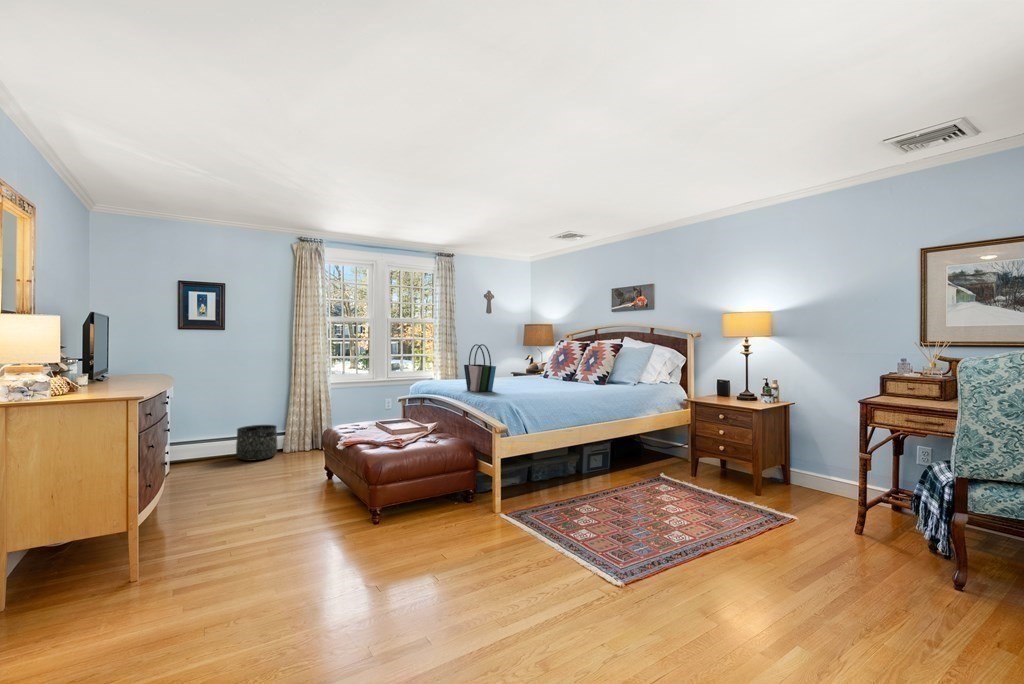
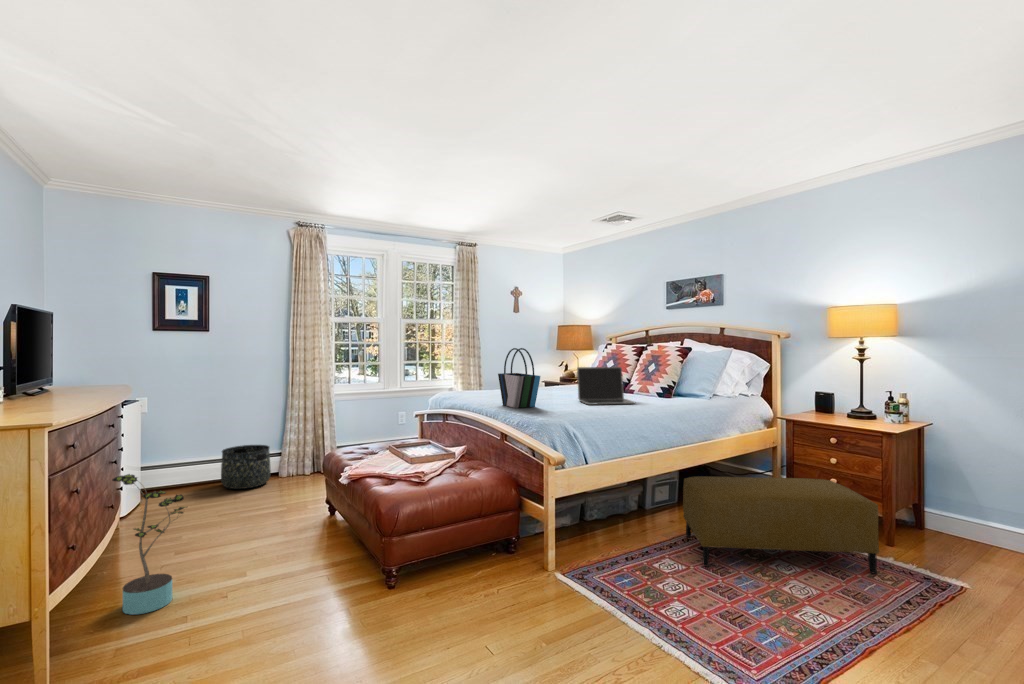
laptop: none [529,360,573,390] -> present [577,367,635,405]
potted plant: none [165,437,221,541] -> present [113,474,185,614]
ottoman: none [604,444,741,512] -> present [683,476,879,574]

